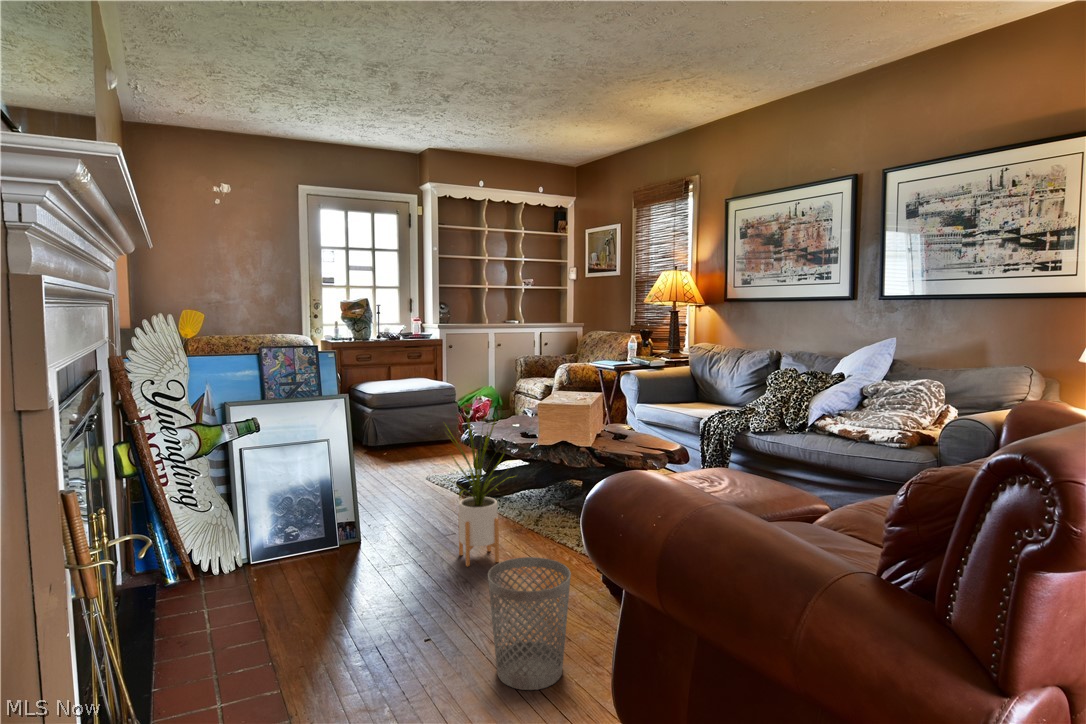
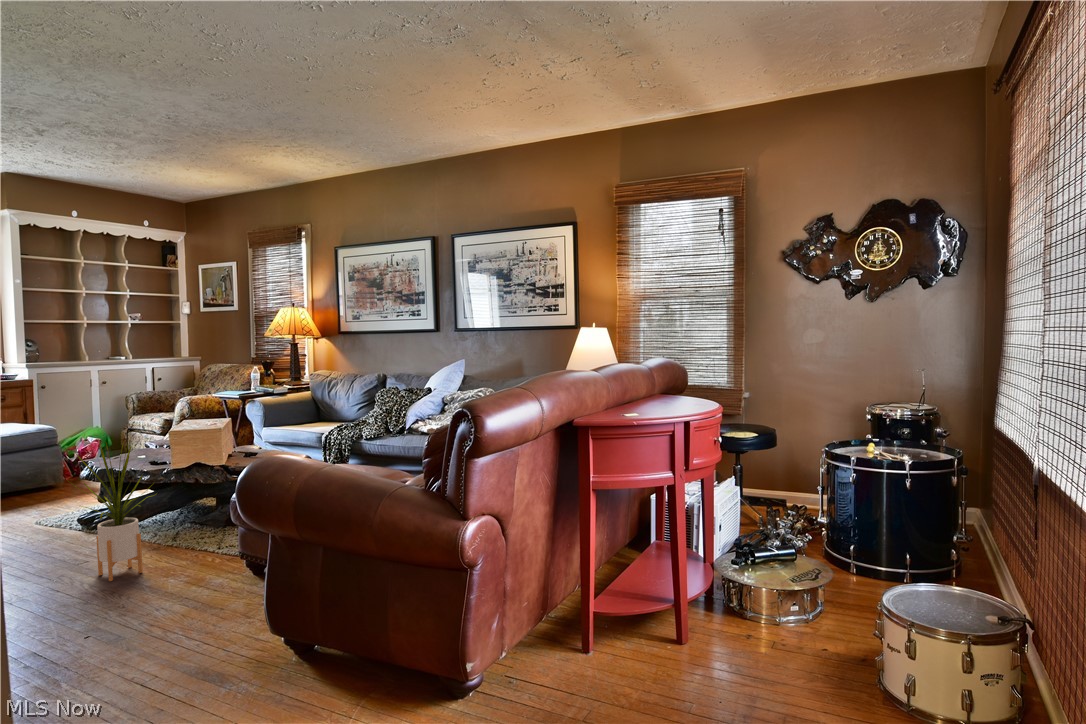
wastebasket: present [488,557,571,690] -> none [150,541,222,639]

